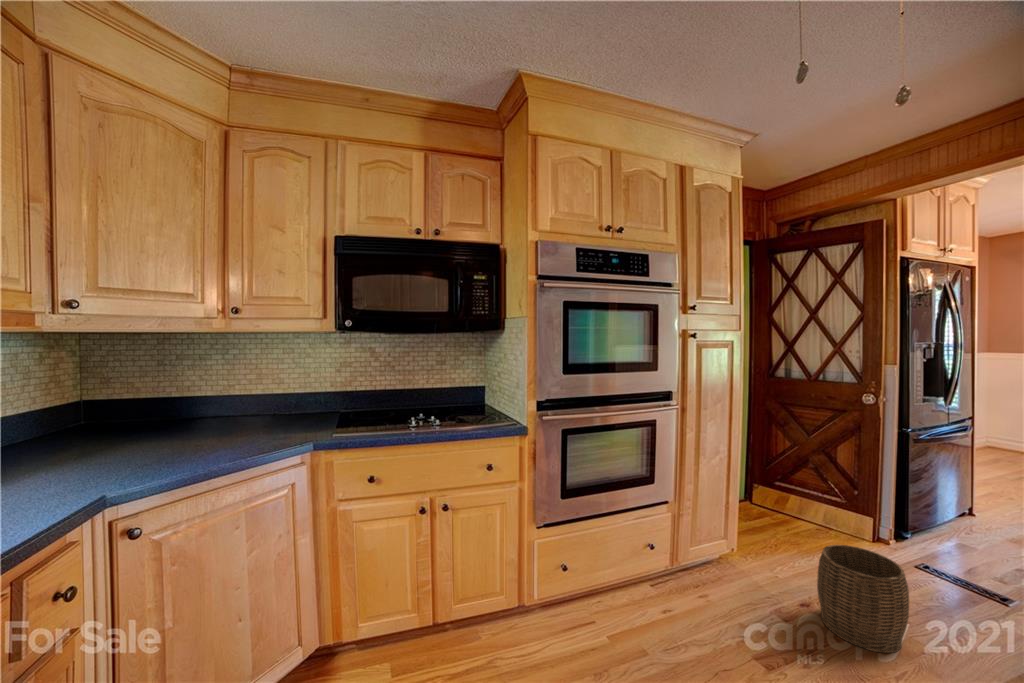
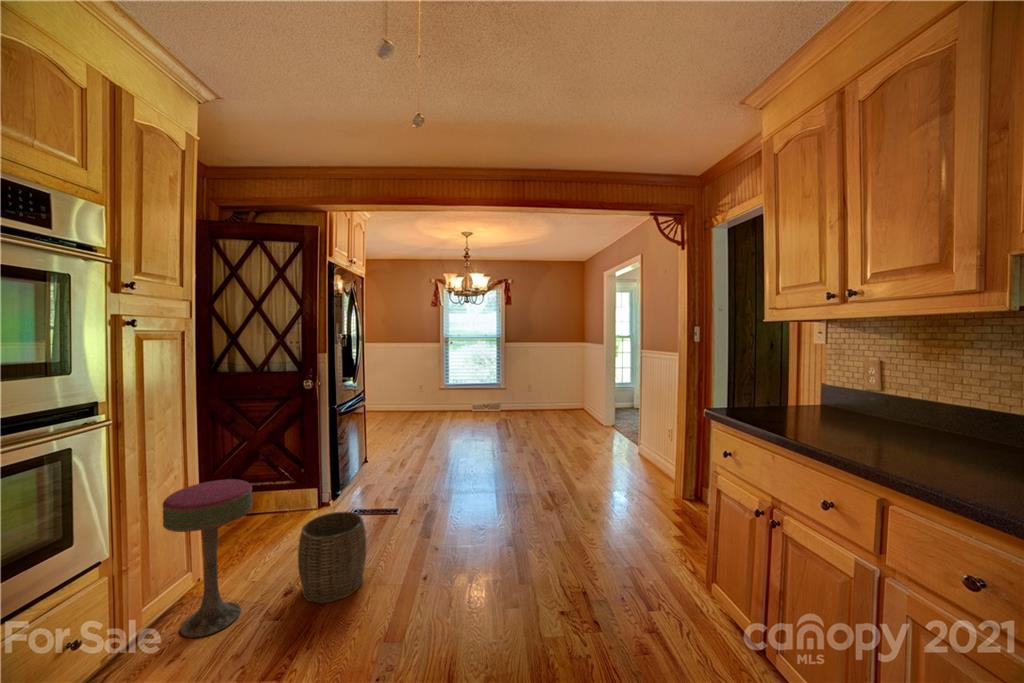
bar stool: none [706,467,775,596] -> present [163,479,253,638]

